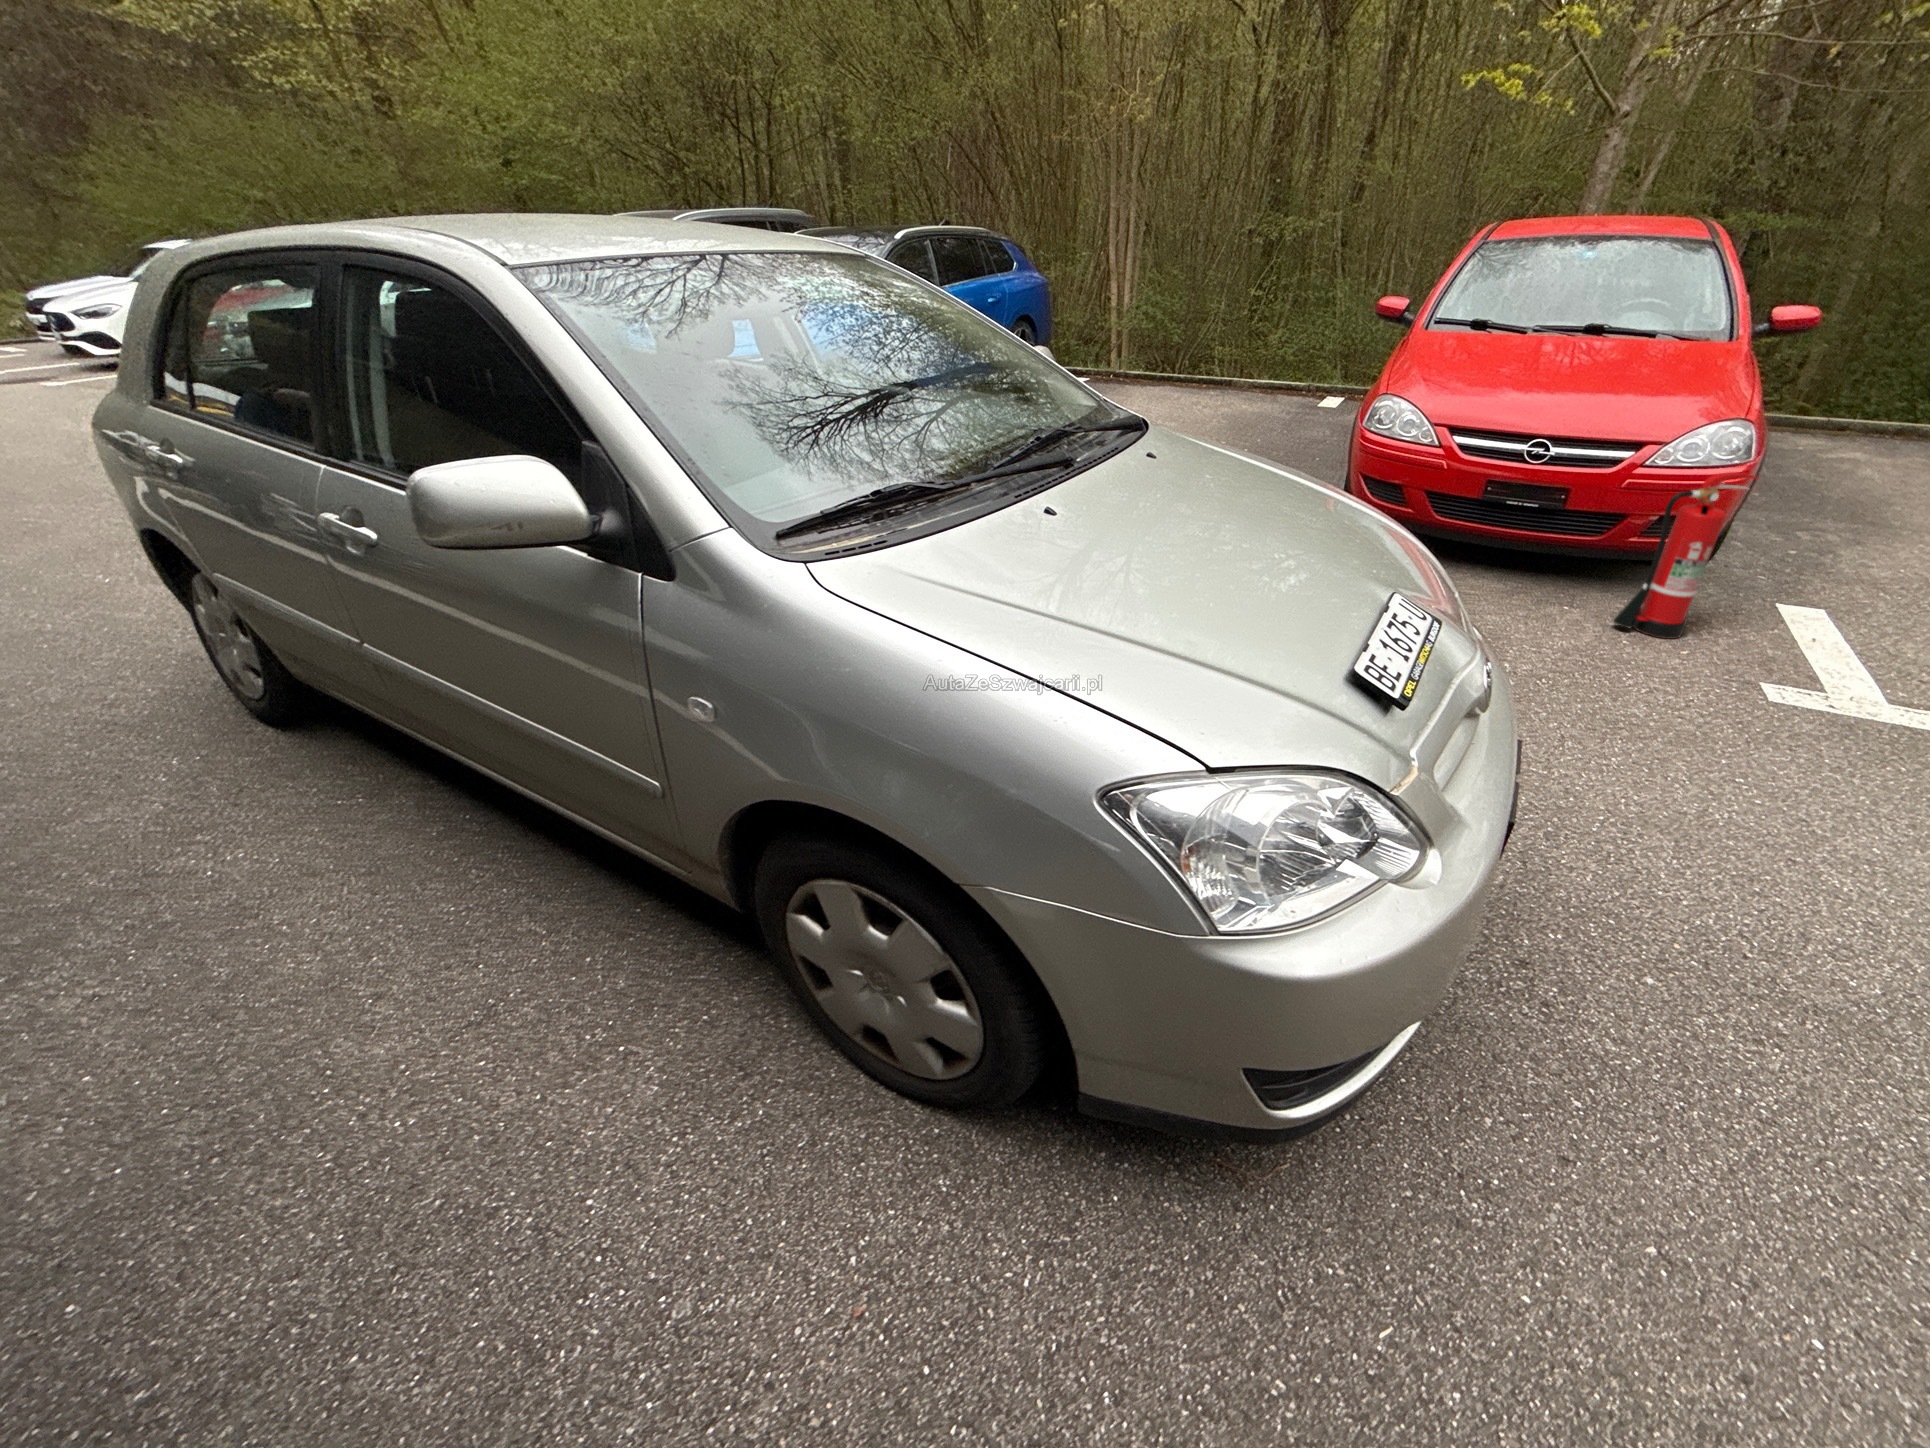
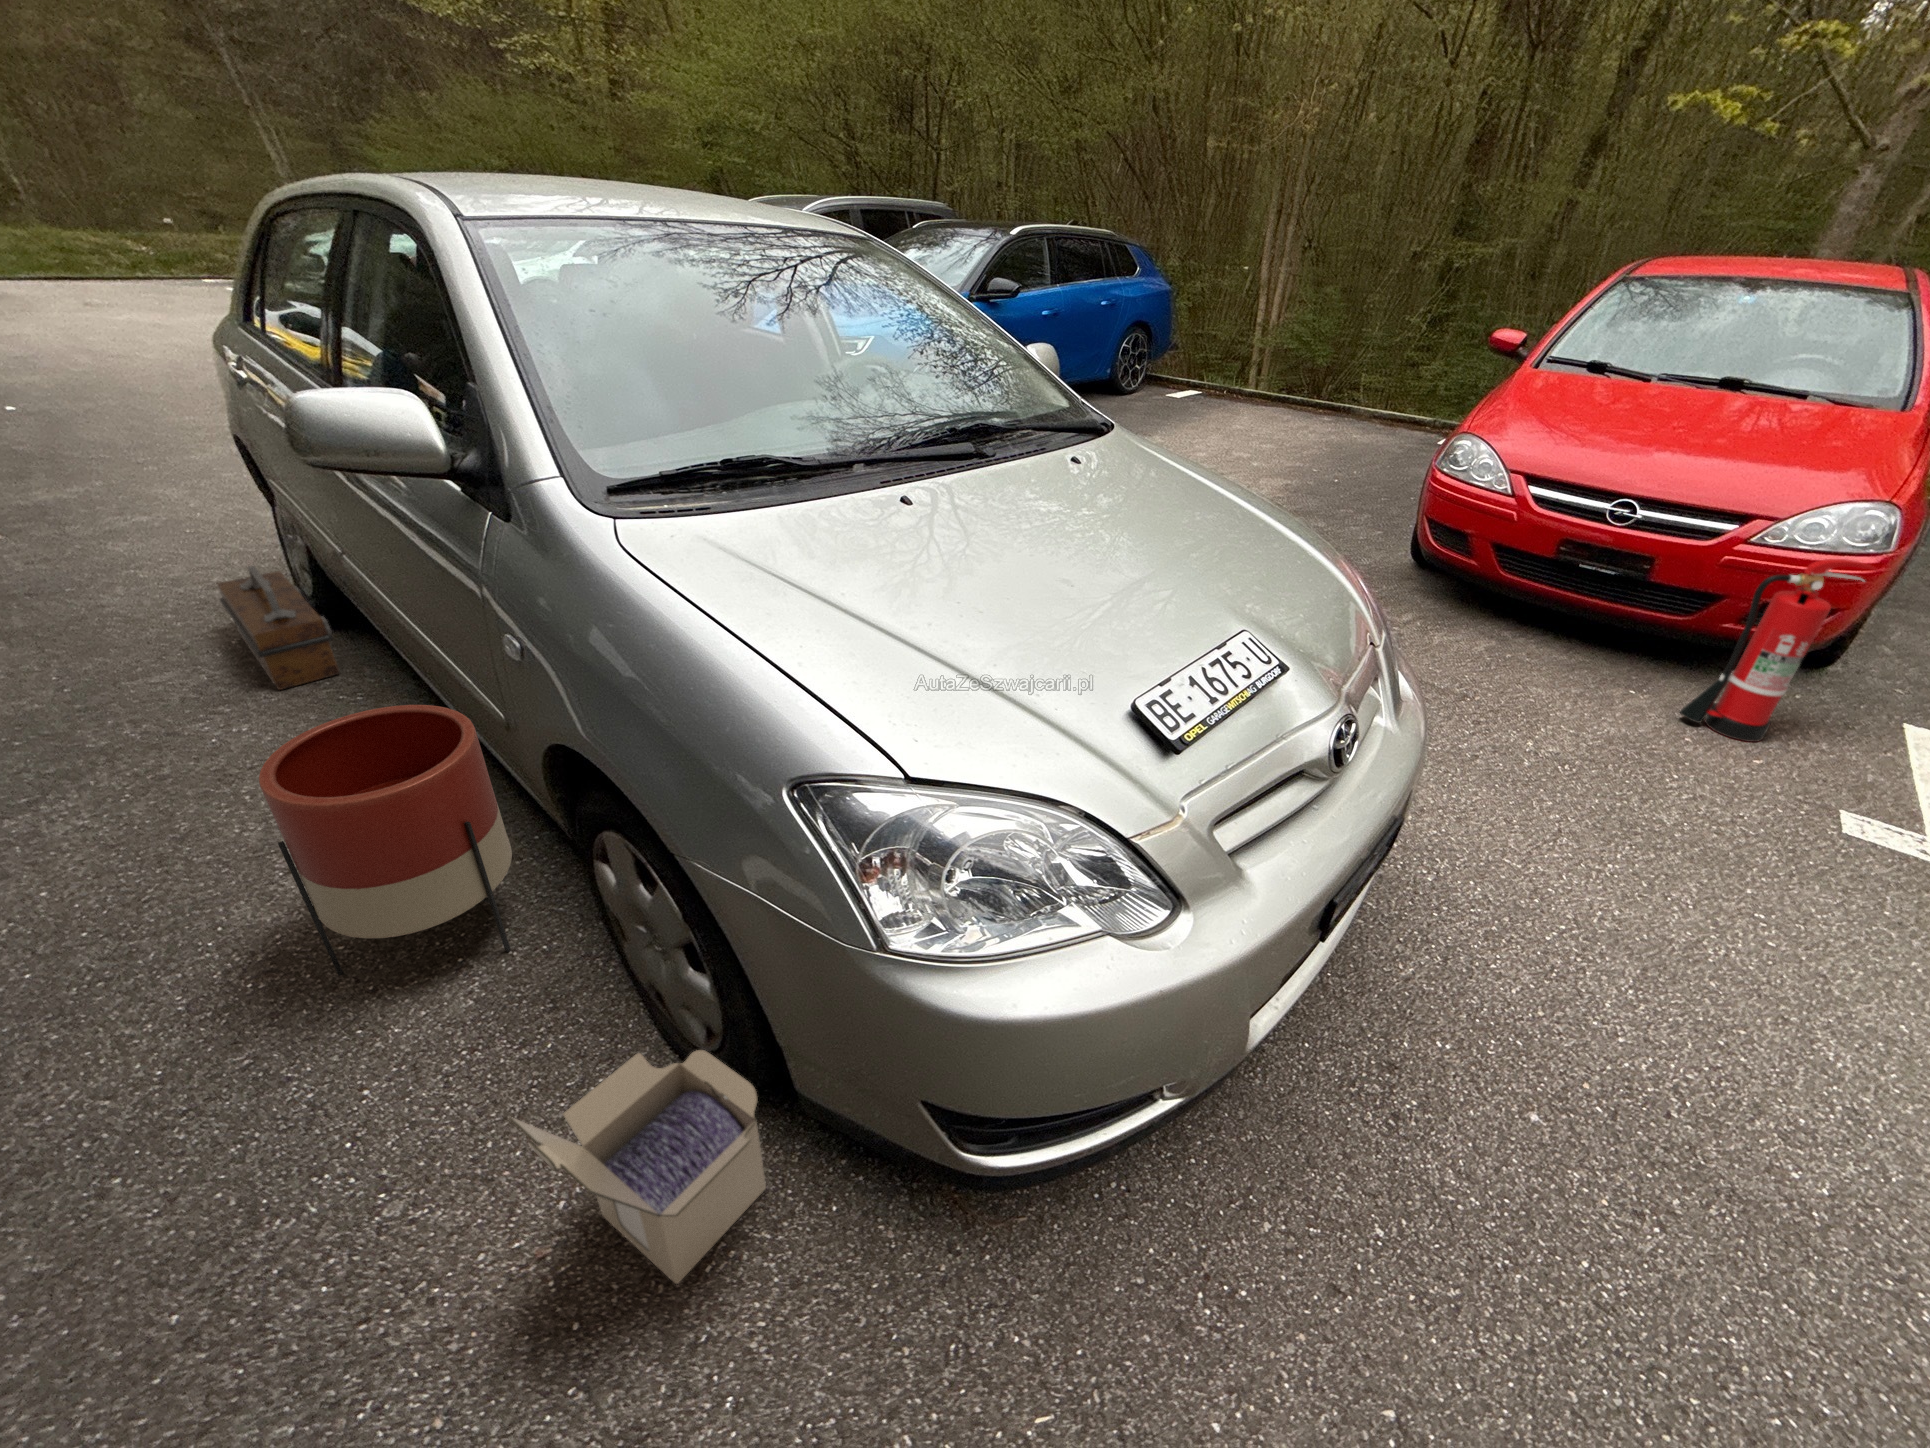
toolbox: none [127,671,310,807] -> present [217,566,340,690]
planter: none [402,787,667,1094] -> present [259,705,512,975]
cardboard box: none [861,1076,1064,1304] -> present [509,1050,766,1284]

